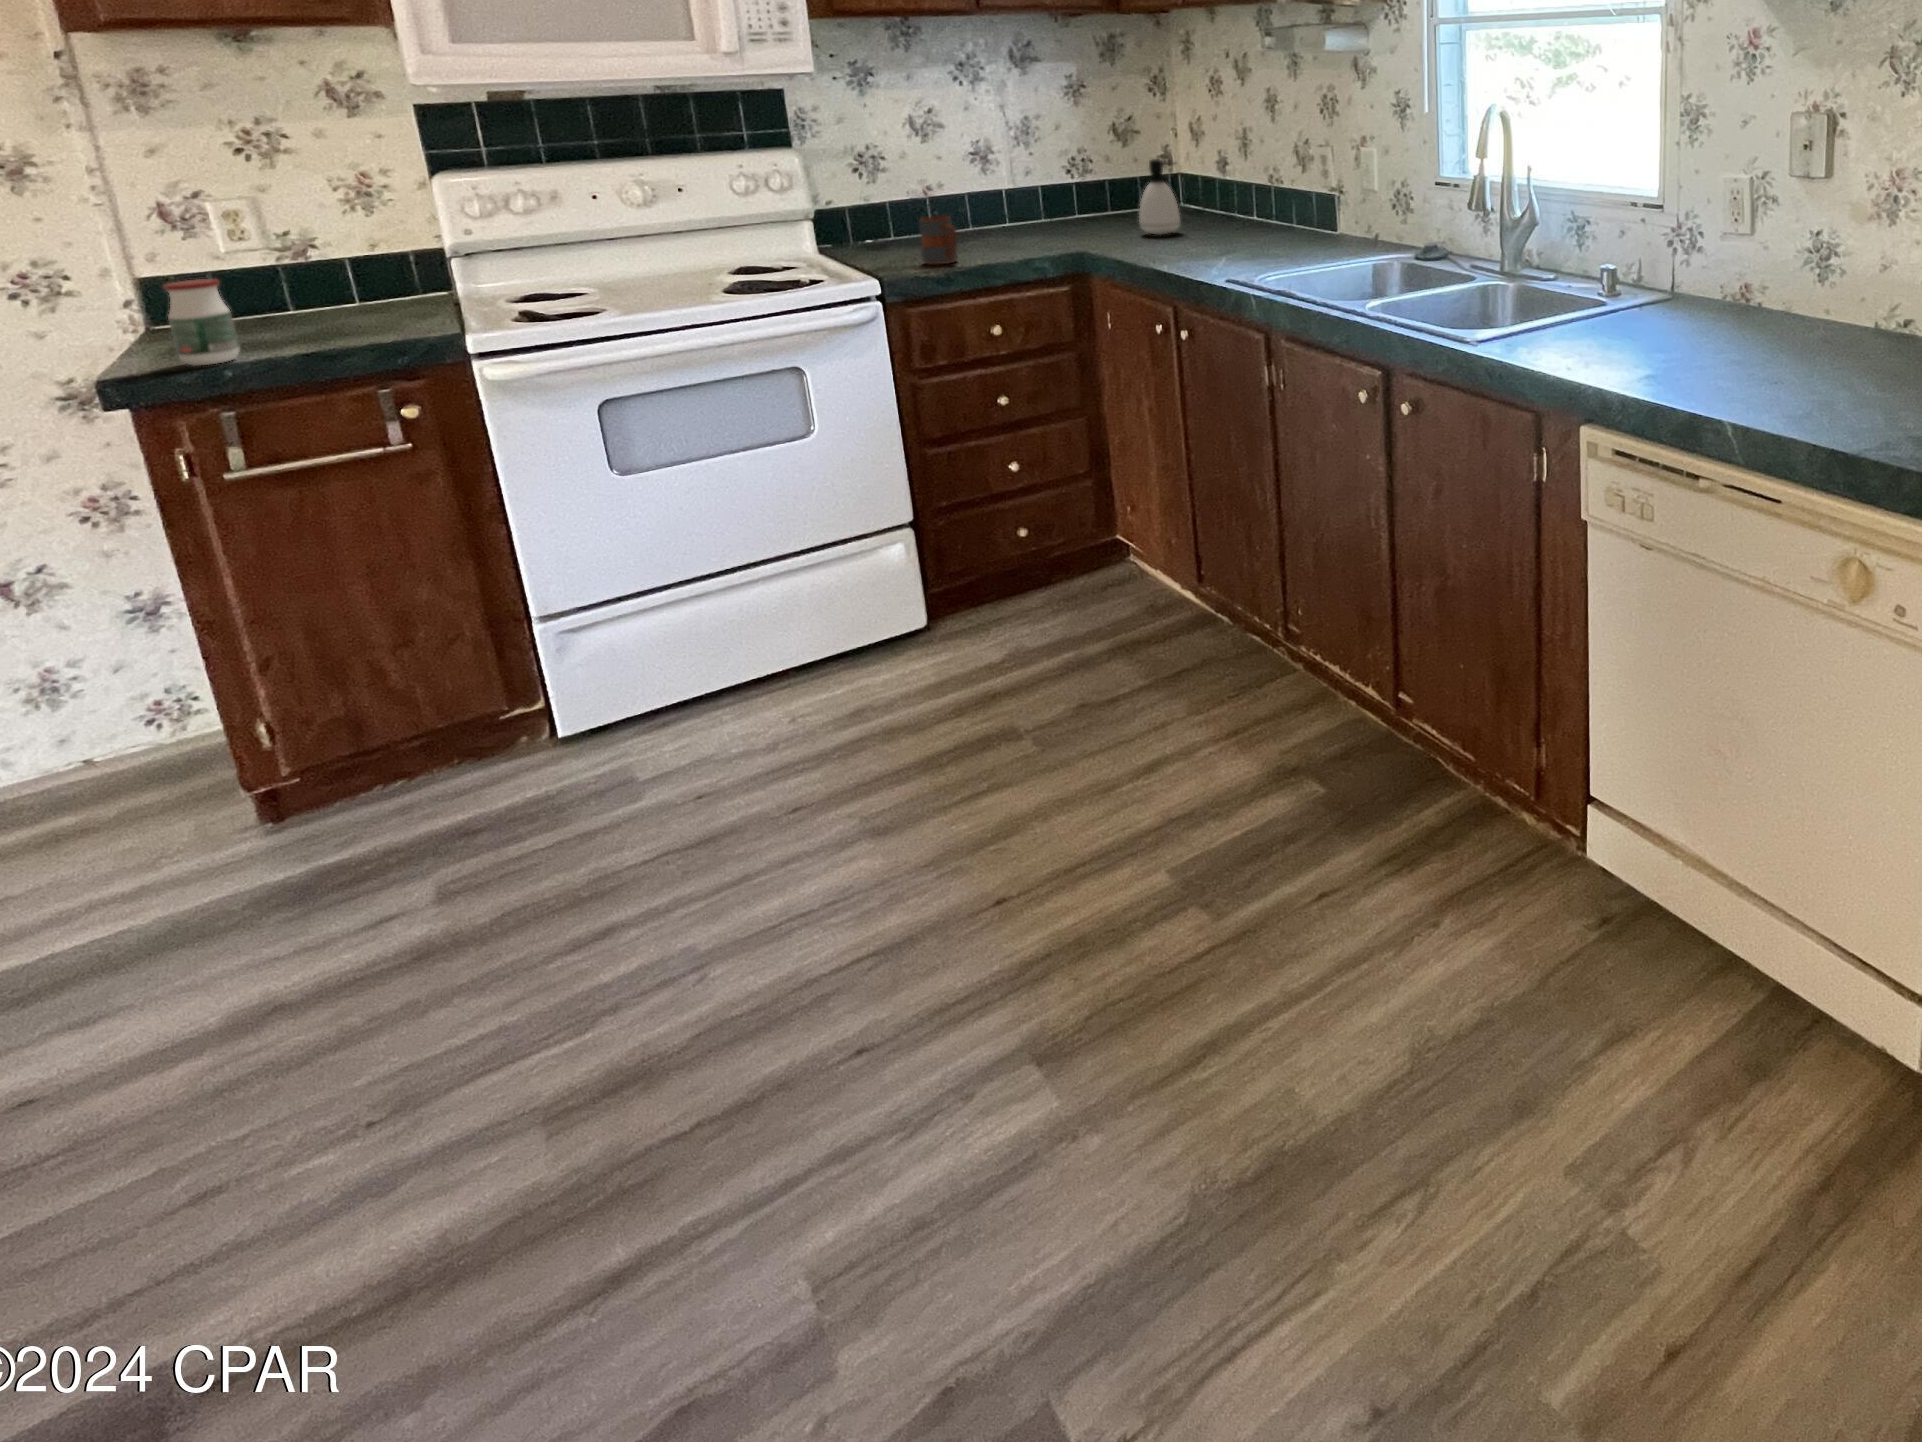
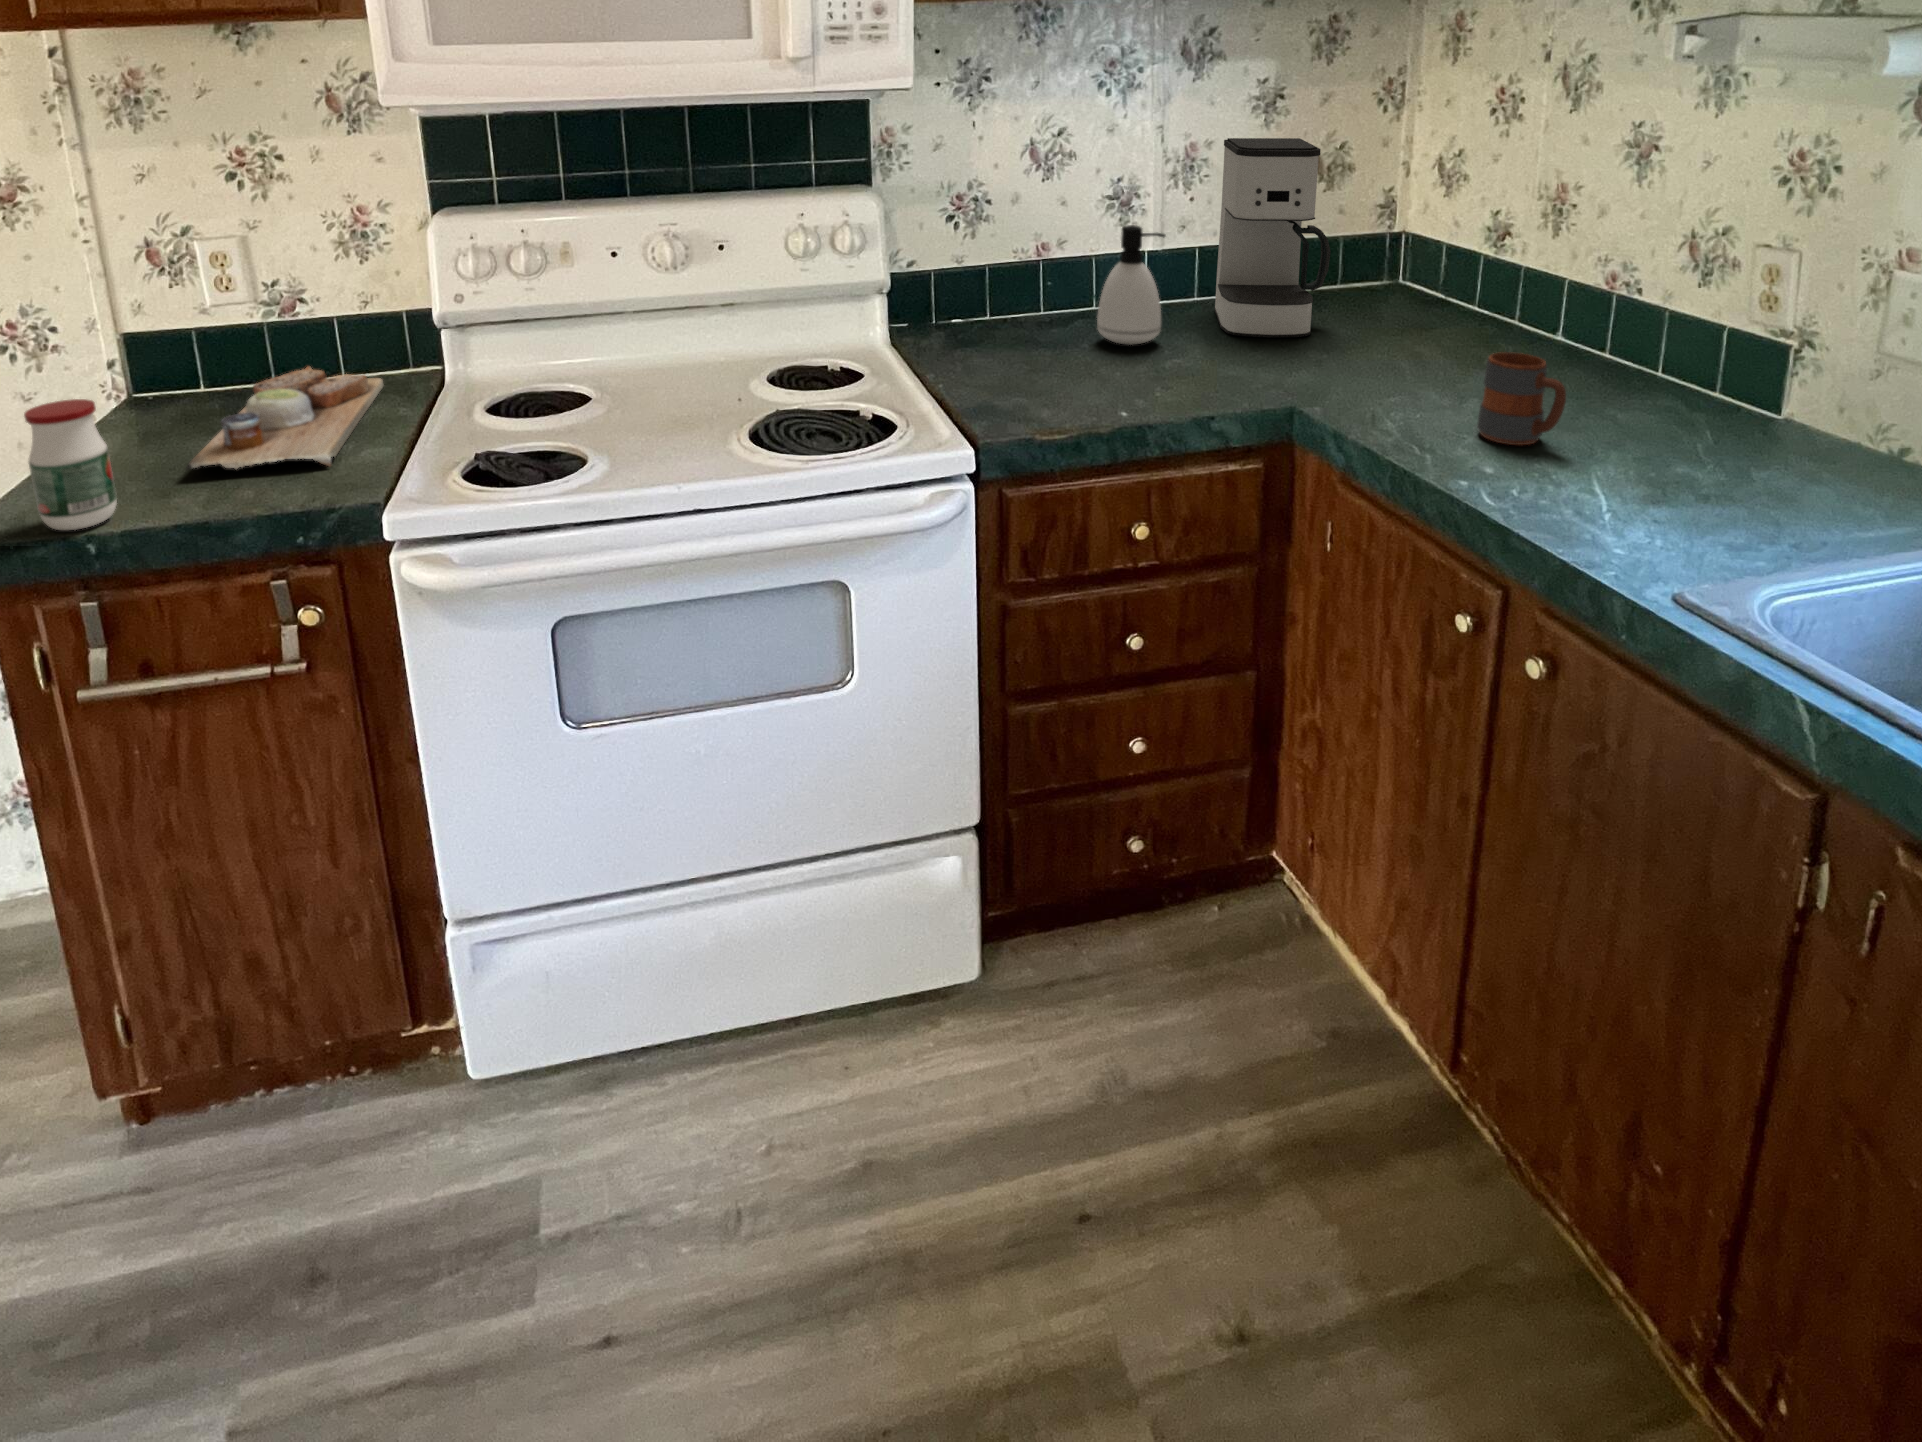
coffee maker: none [1045,111,1120,233] -> present [1215,138,1331,337]
soap dispenser: present [1139,159,1180,234] -> present [1097,225,1165,345]
mug: present [919,216,957,265] -> present [1477,352,1566,445]
cutting board: none [277,288,402,337] -> present [186,367,383,470]

